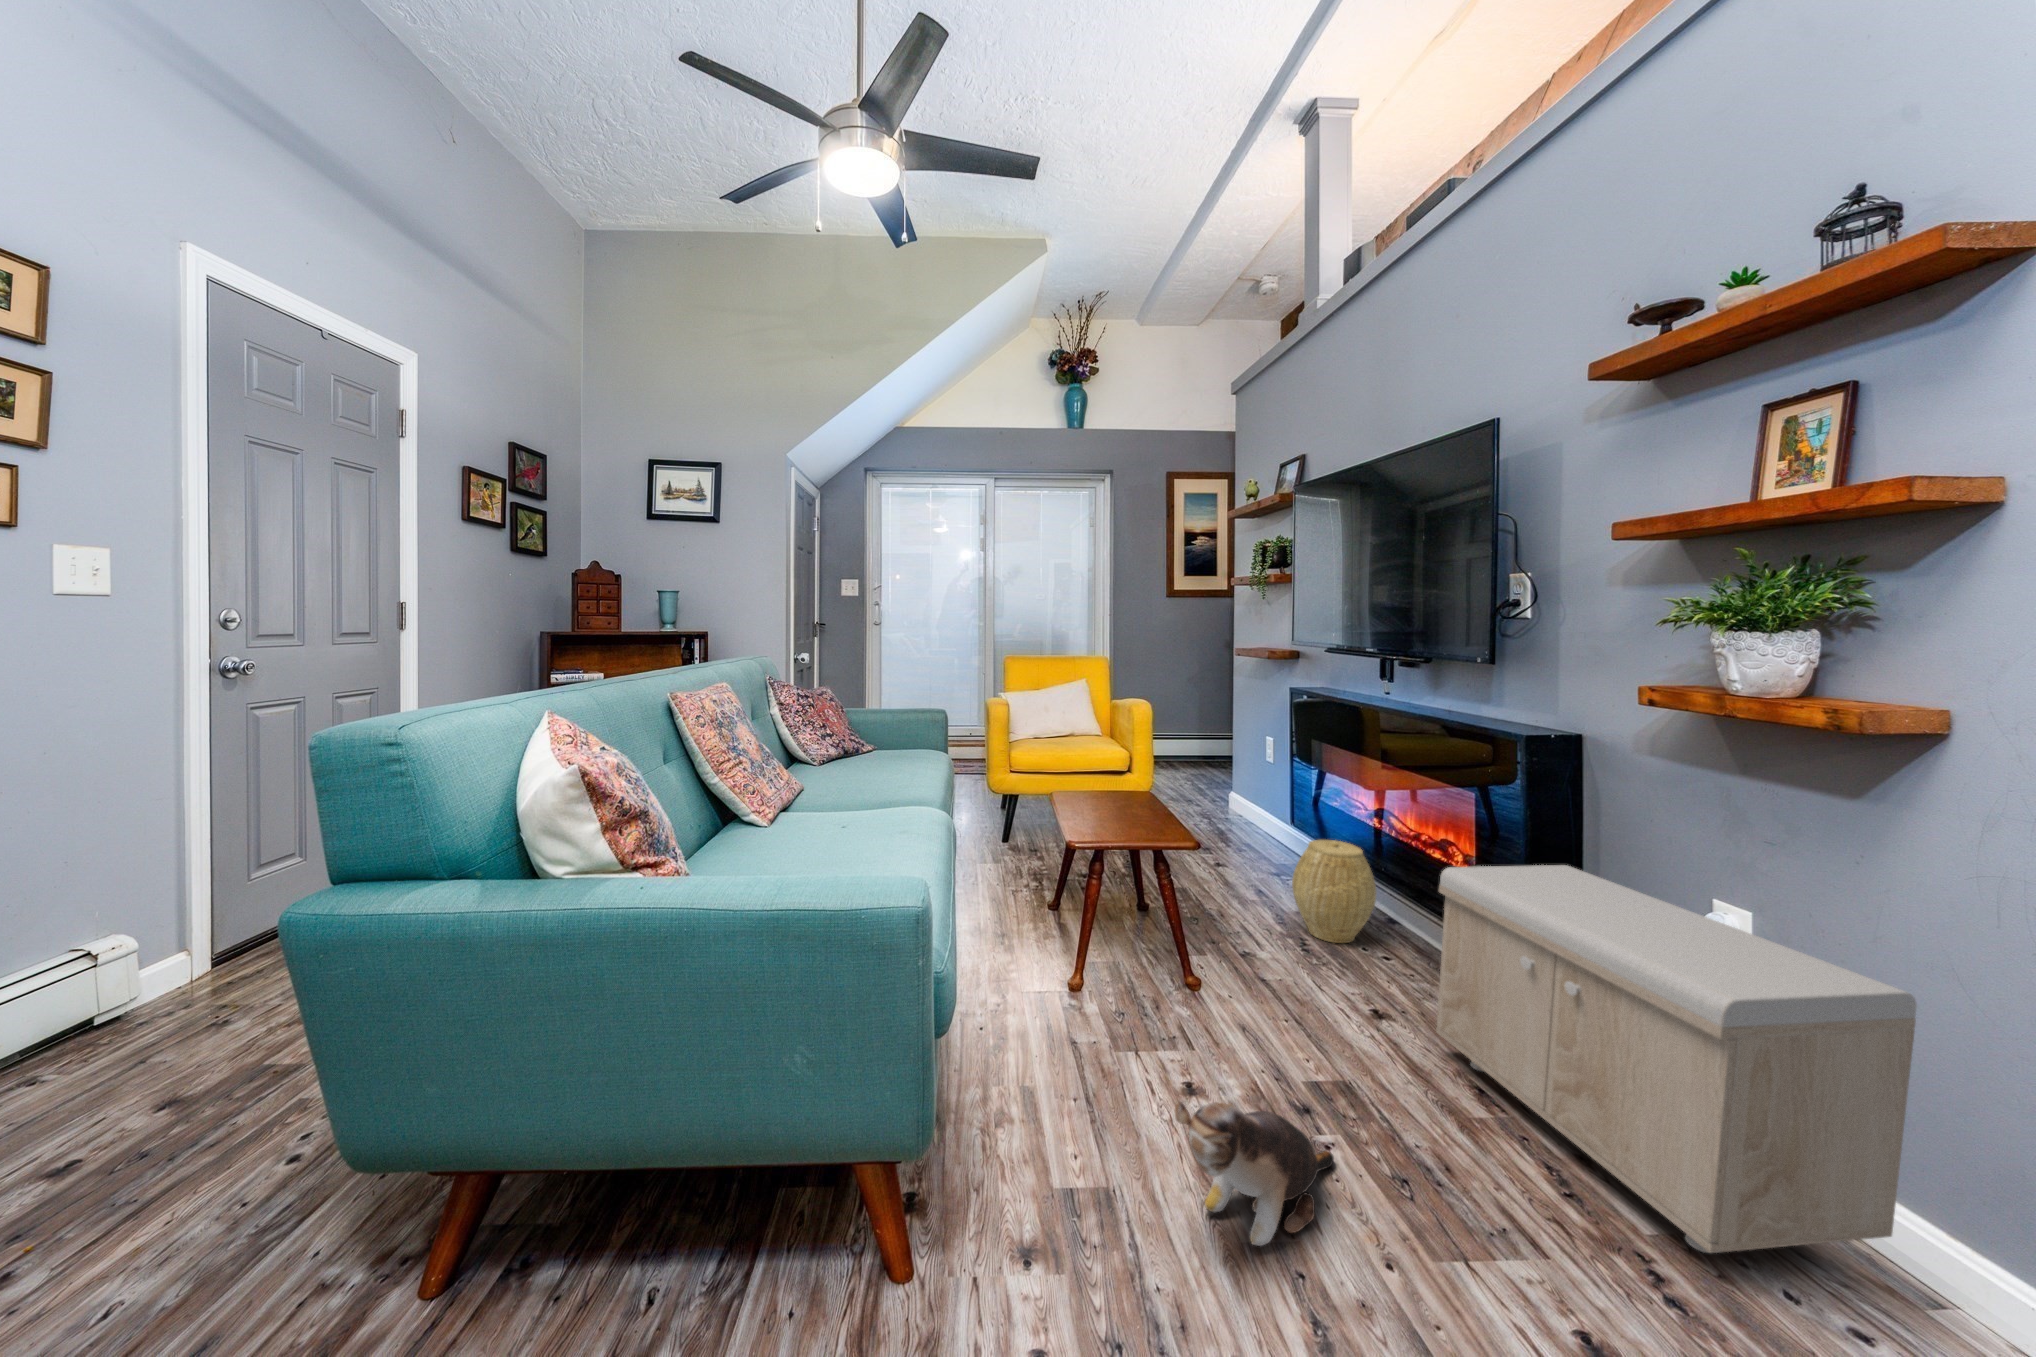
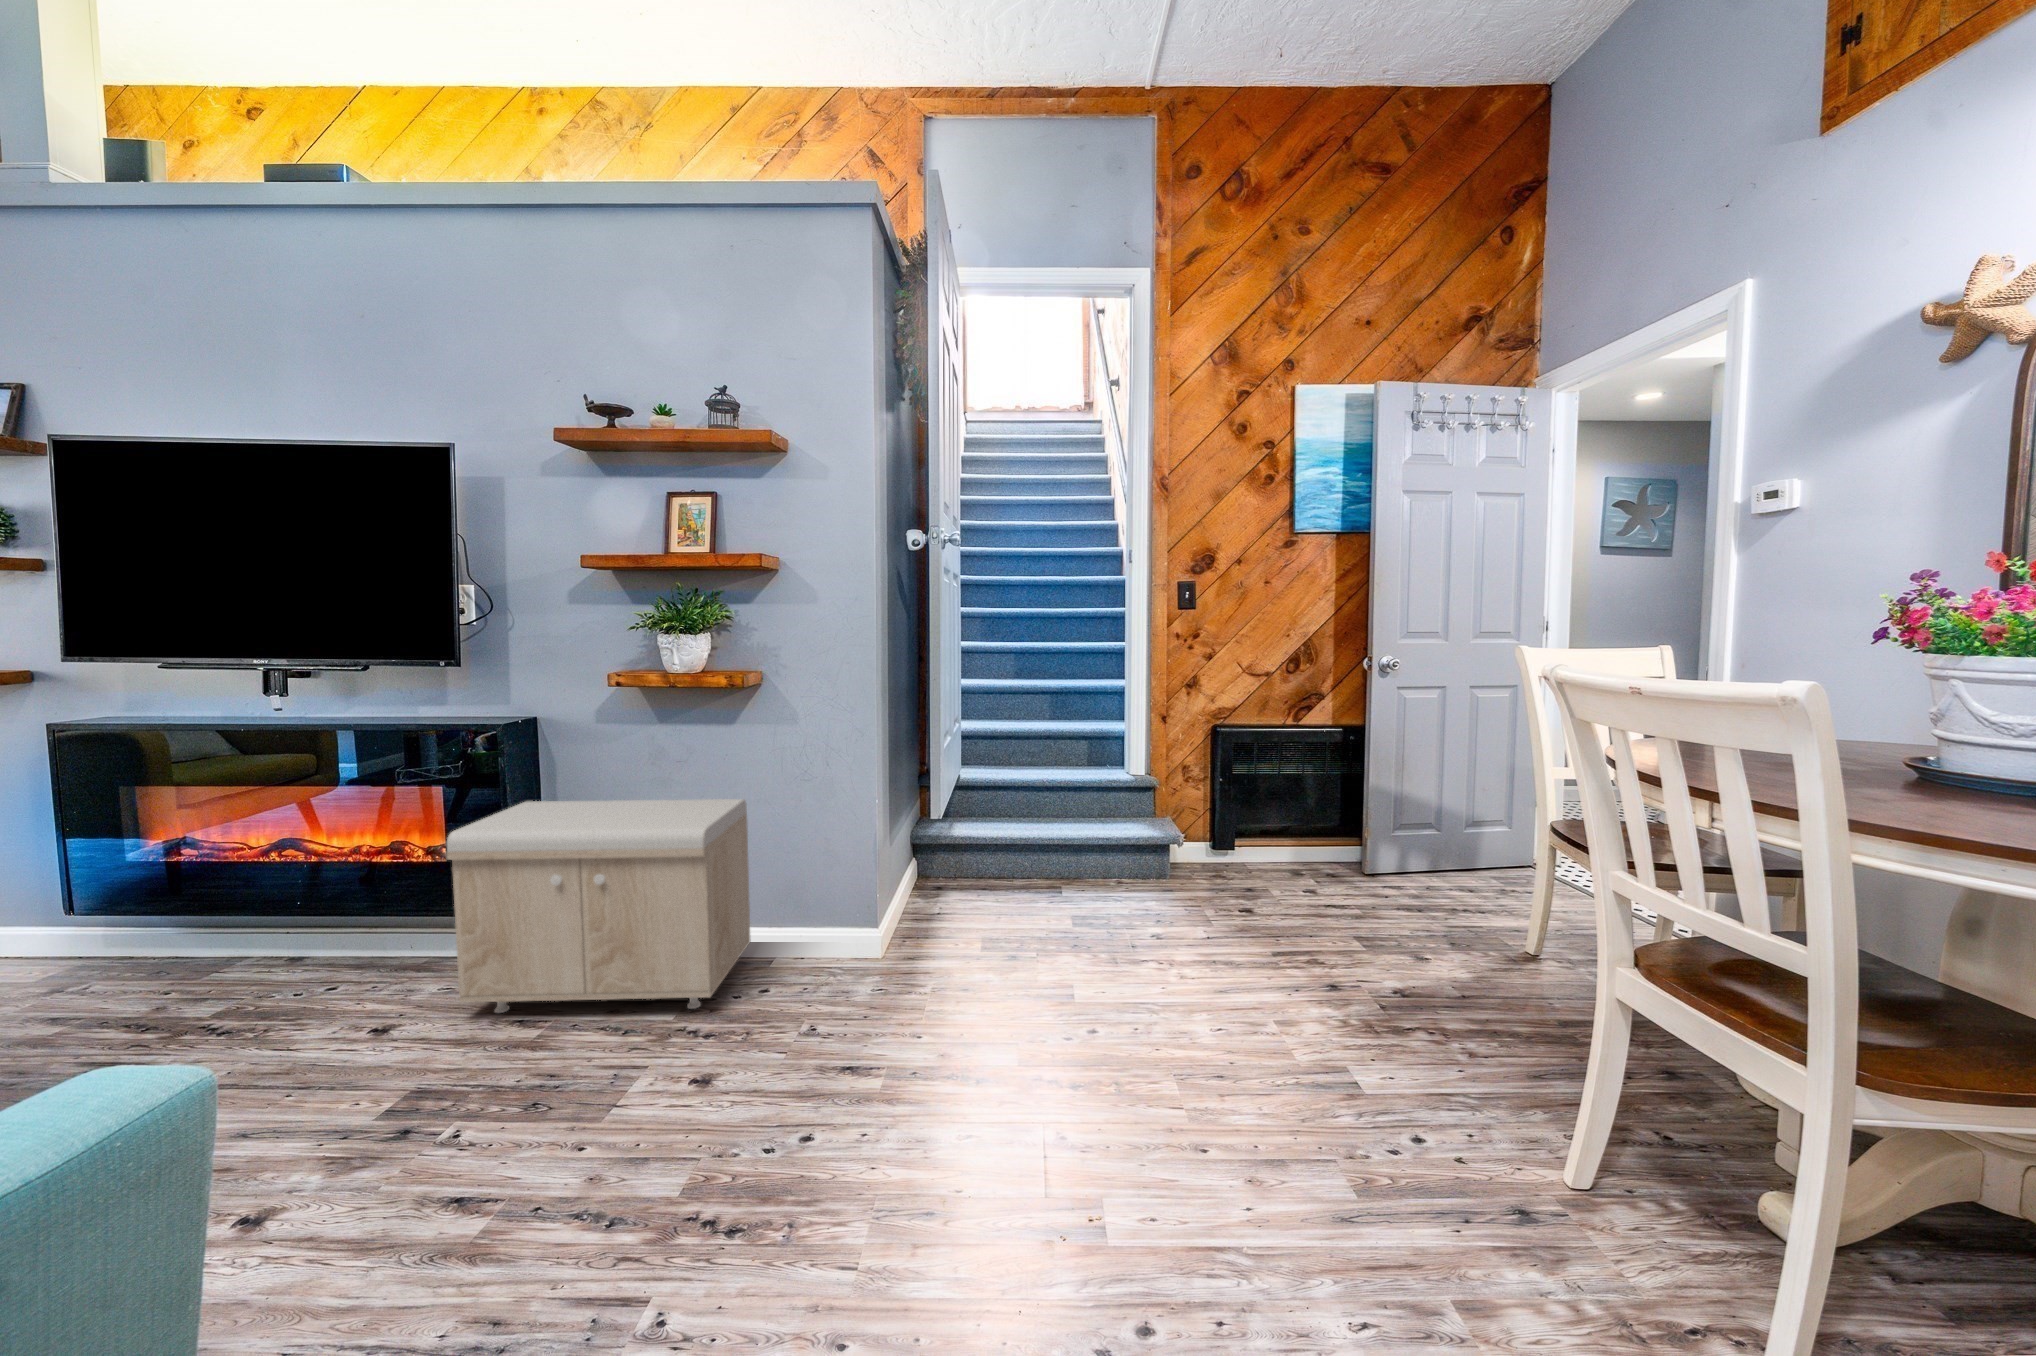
woven basket: present [1292,840,1376,943] -> none [148,876,292,1018]
plush toy: present [1175,1102,1334,1246] -> none [387,1109,510,1255]

